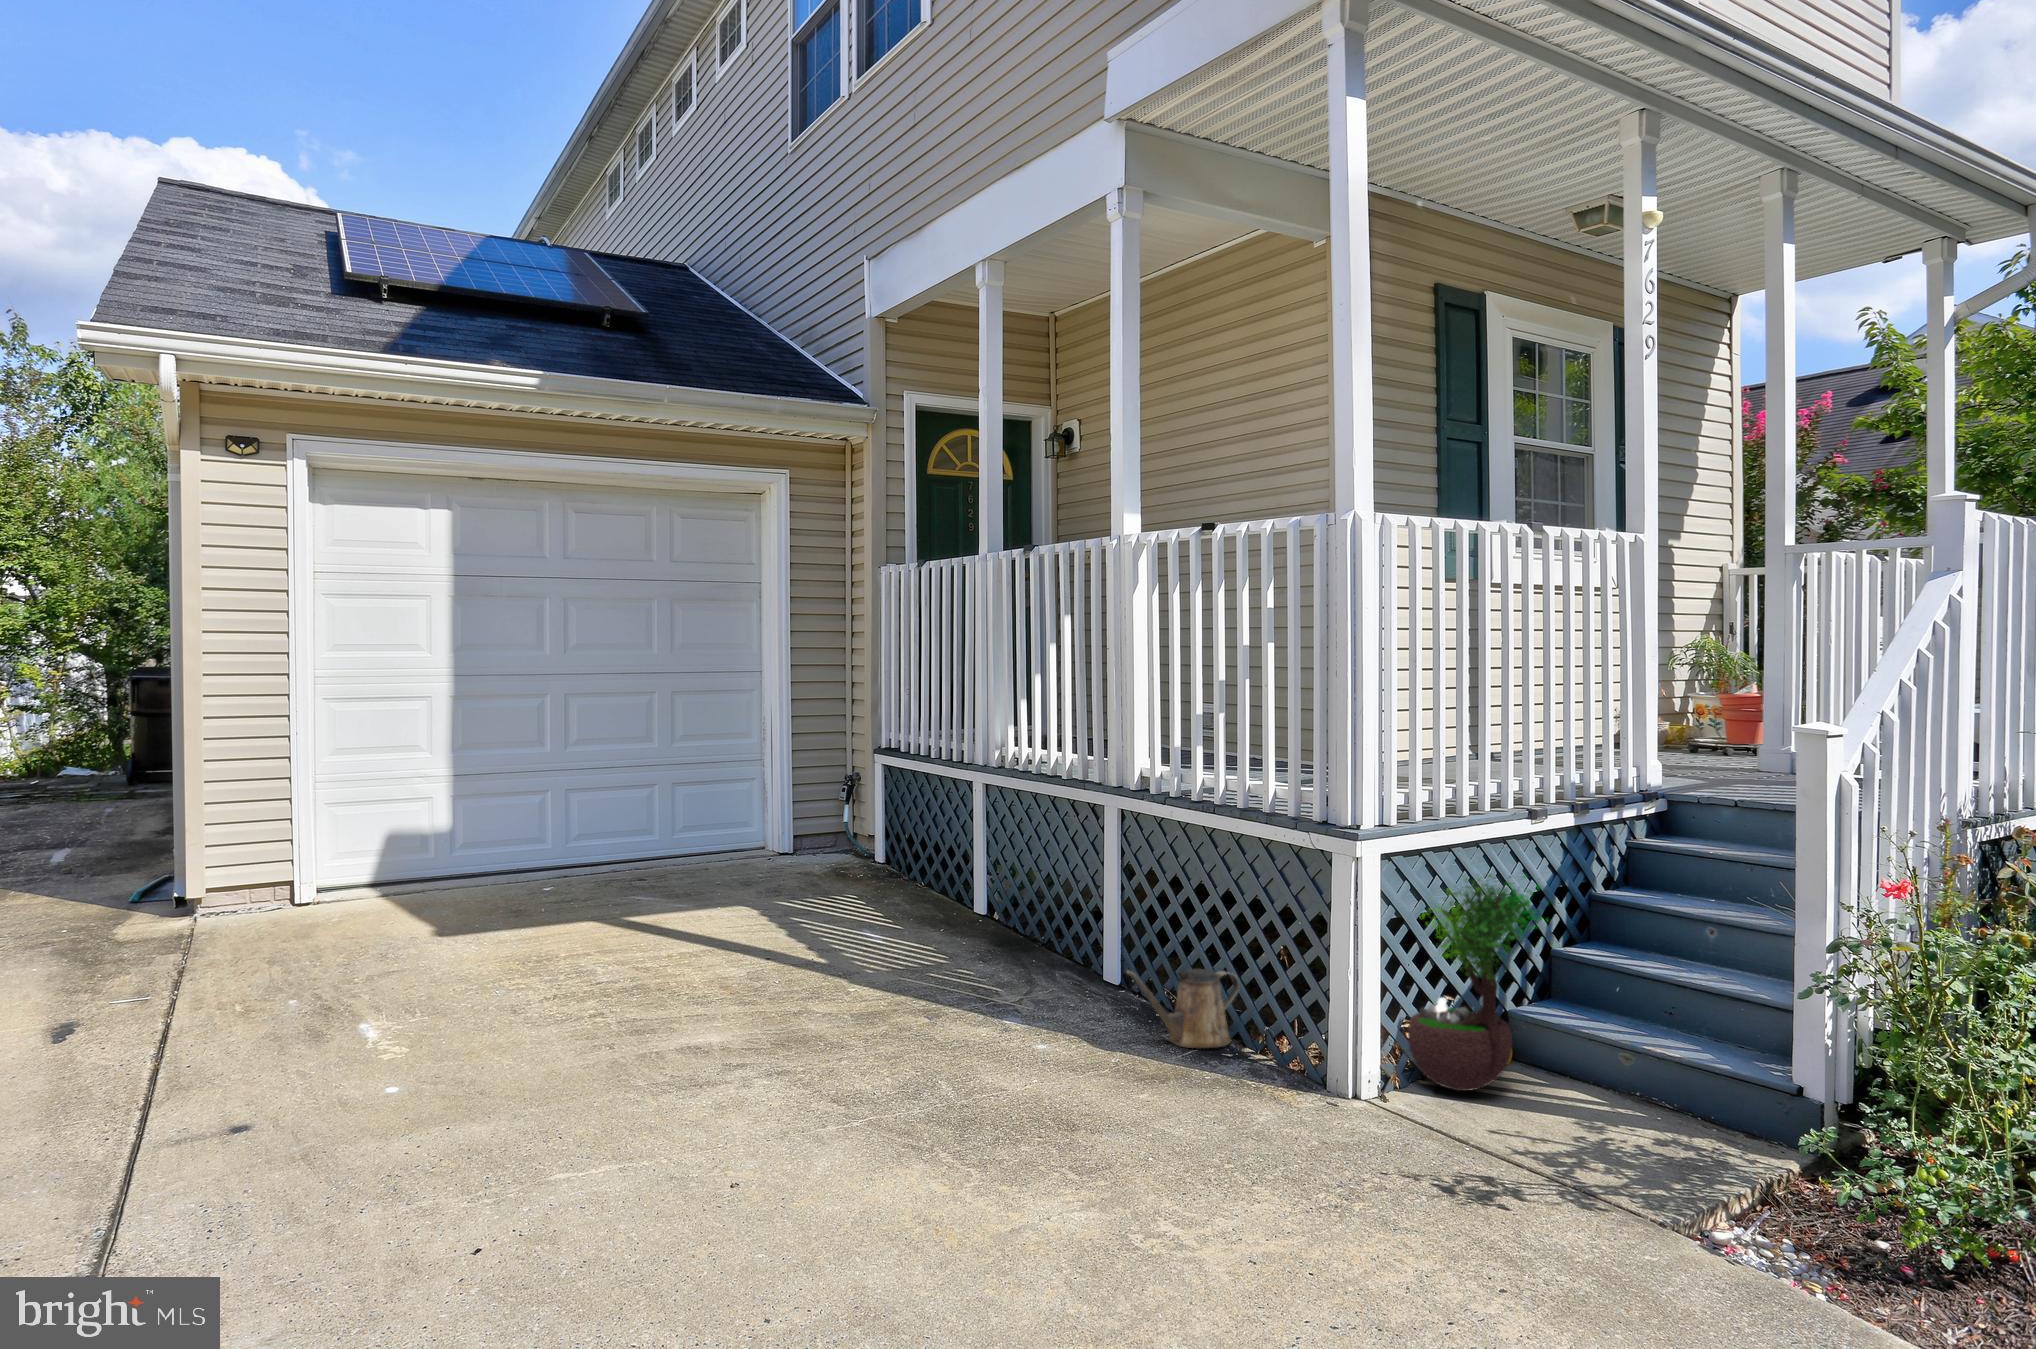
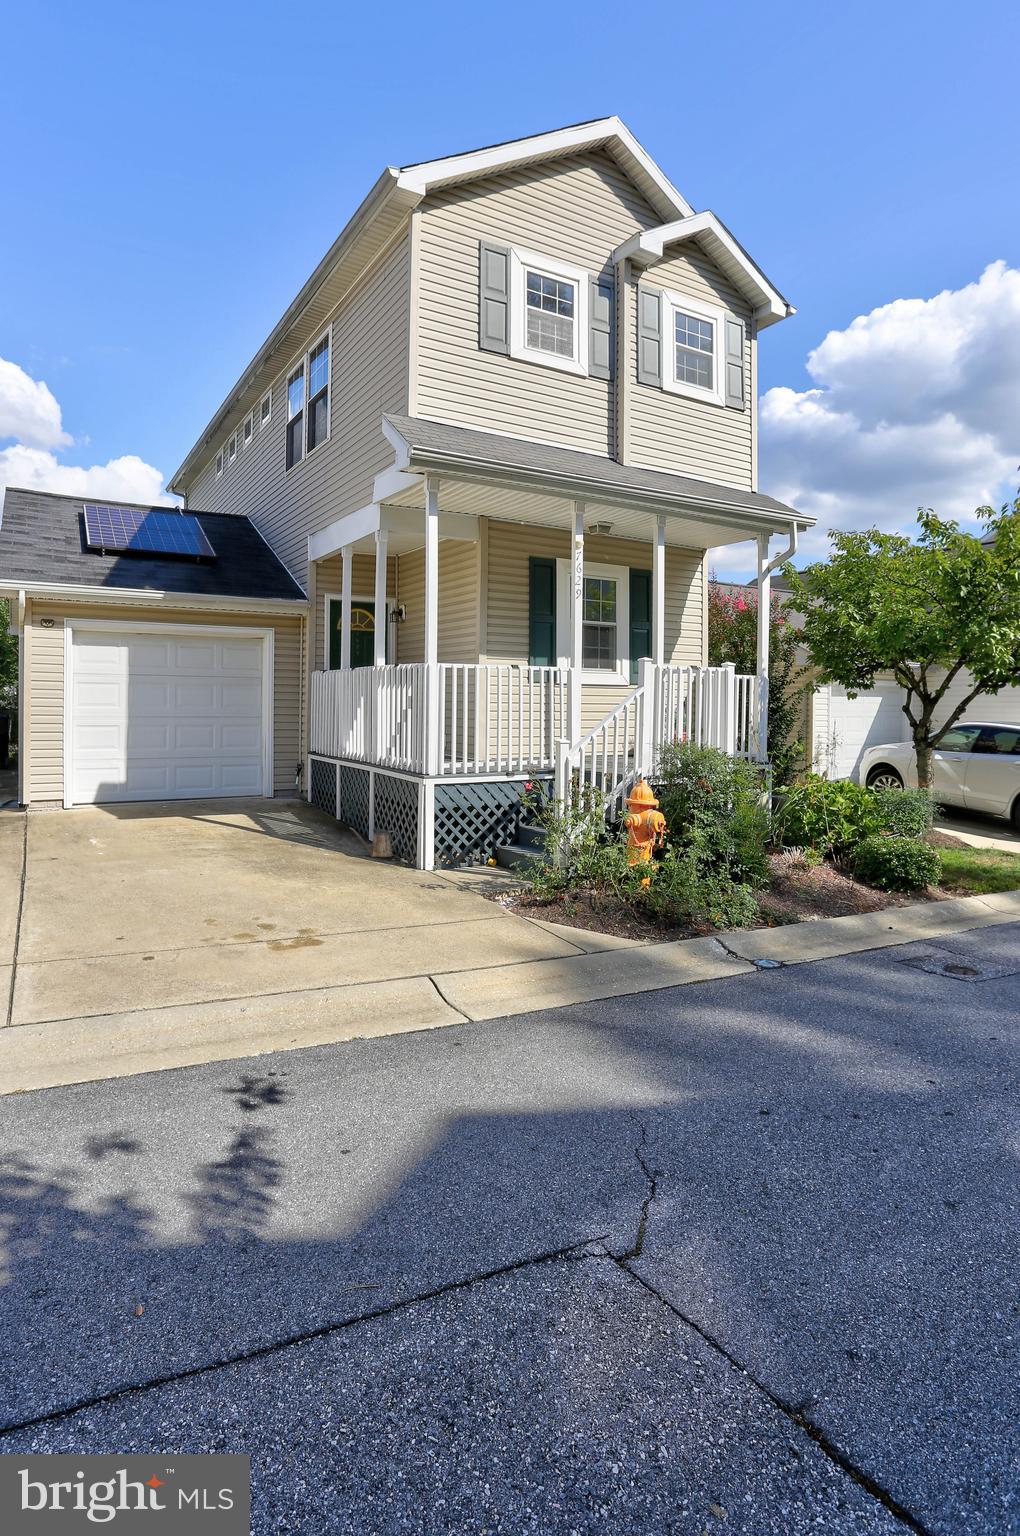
potted tree: present [1408,874,1548,1091] -> none [443,787,490,869]

